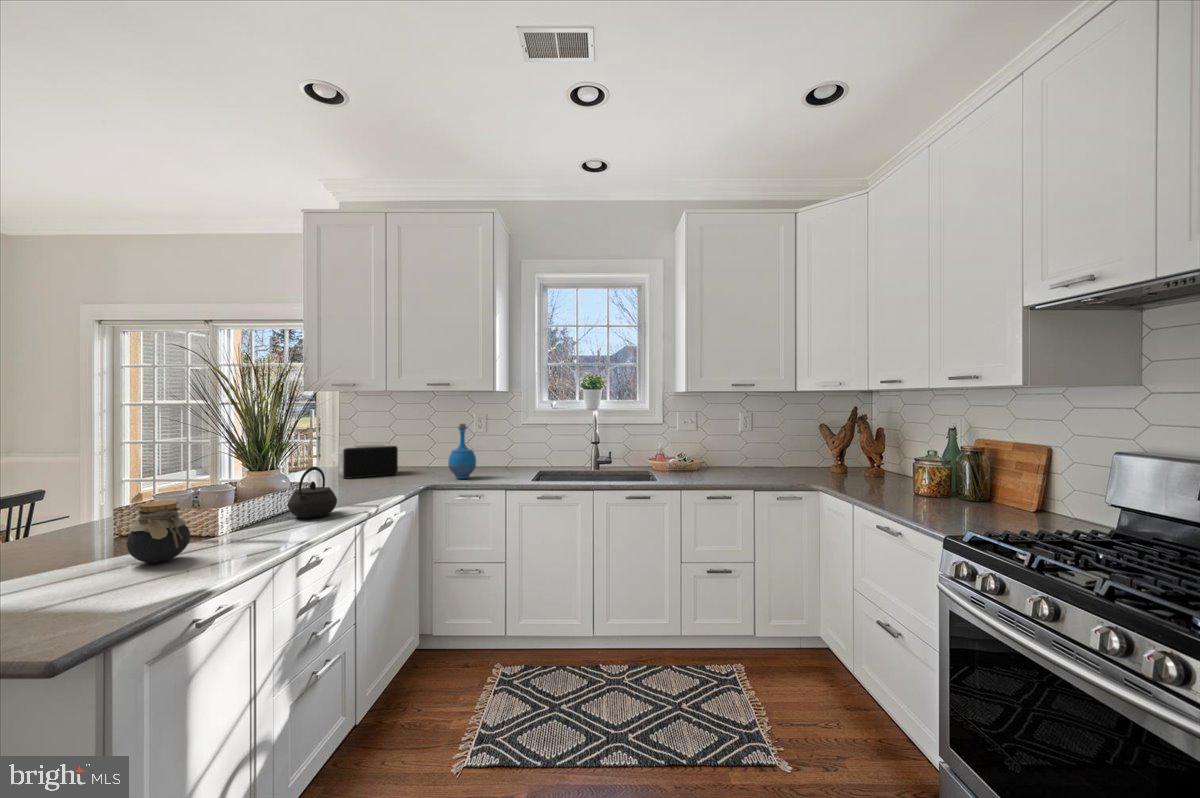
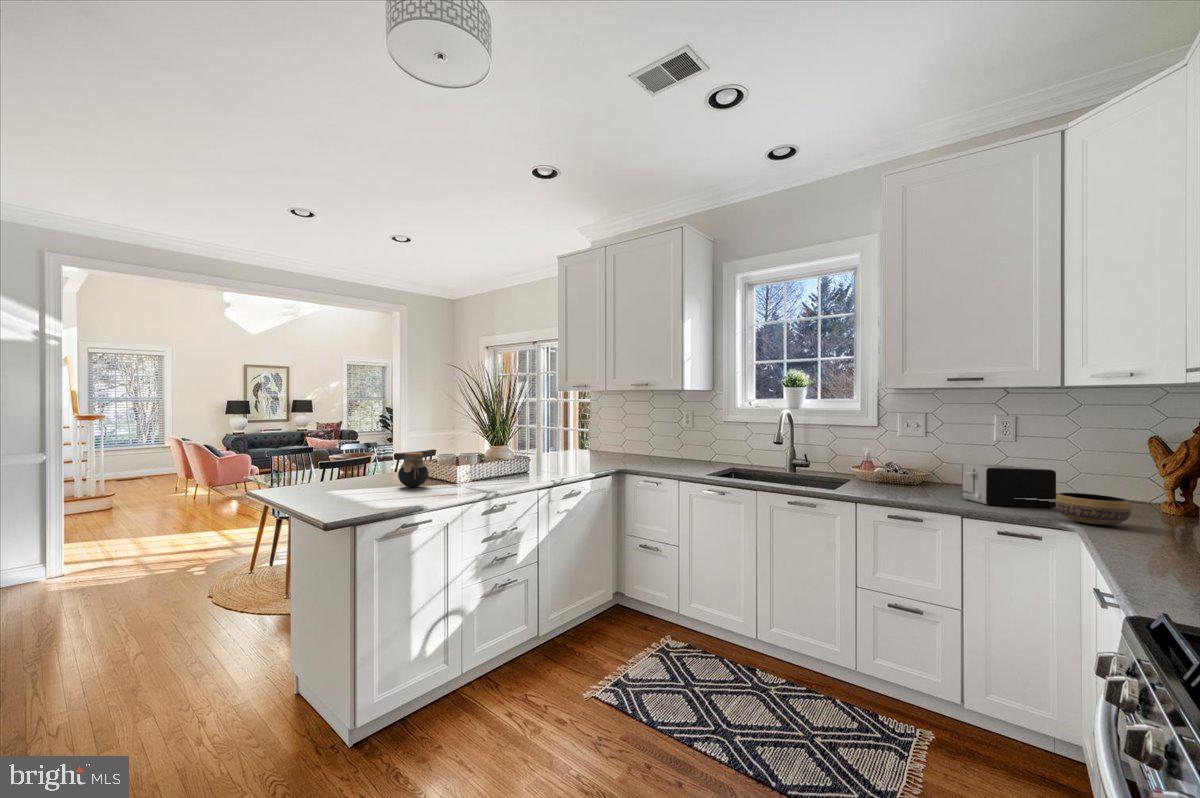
bottle: present [448,424,476,479] -> none [651,425,675,472]
toaster: present [335,444,398,478] -> present [962,464,1056,508]
bowl: none [801,460,841,481] -> present [1055,493,1131,525]
kettle: present [287,466,337,518] -> none [505,445,536,480]

